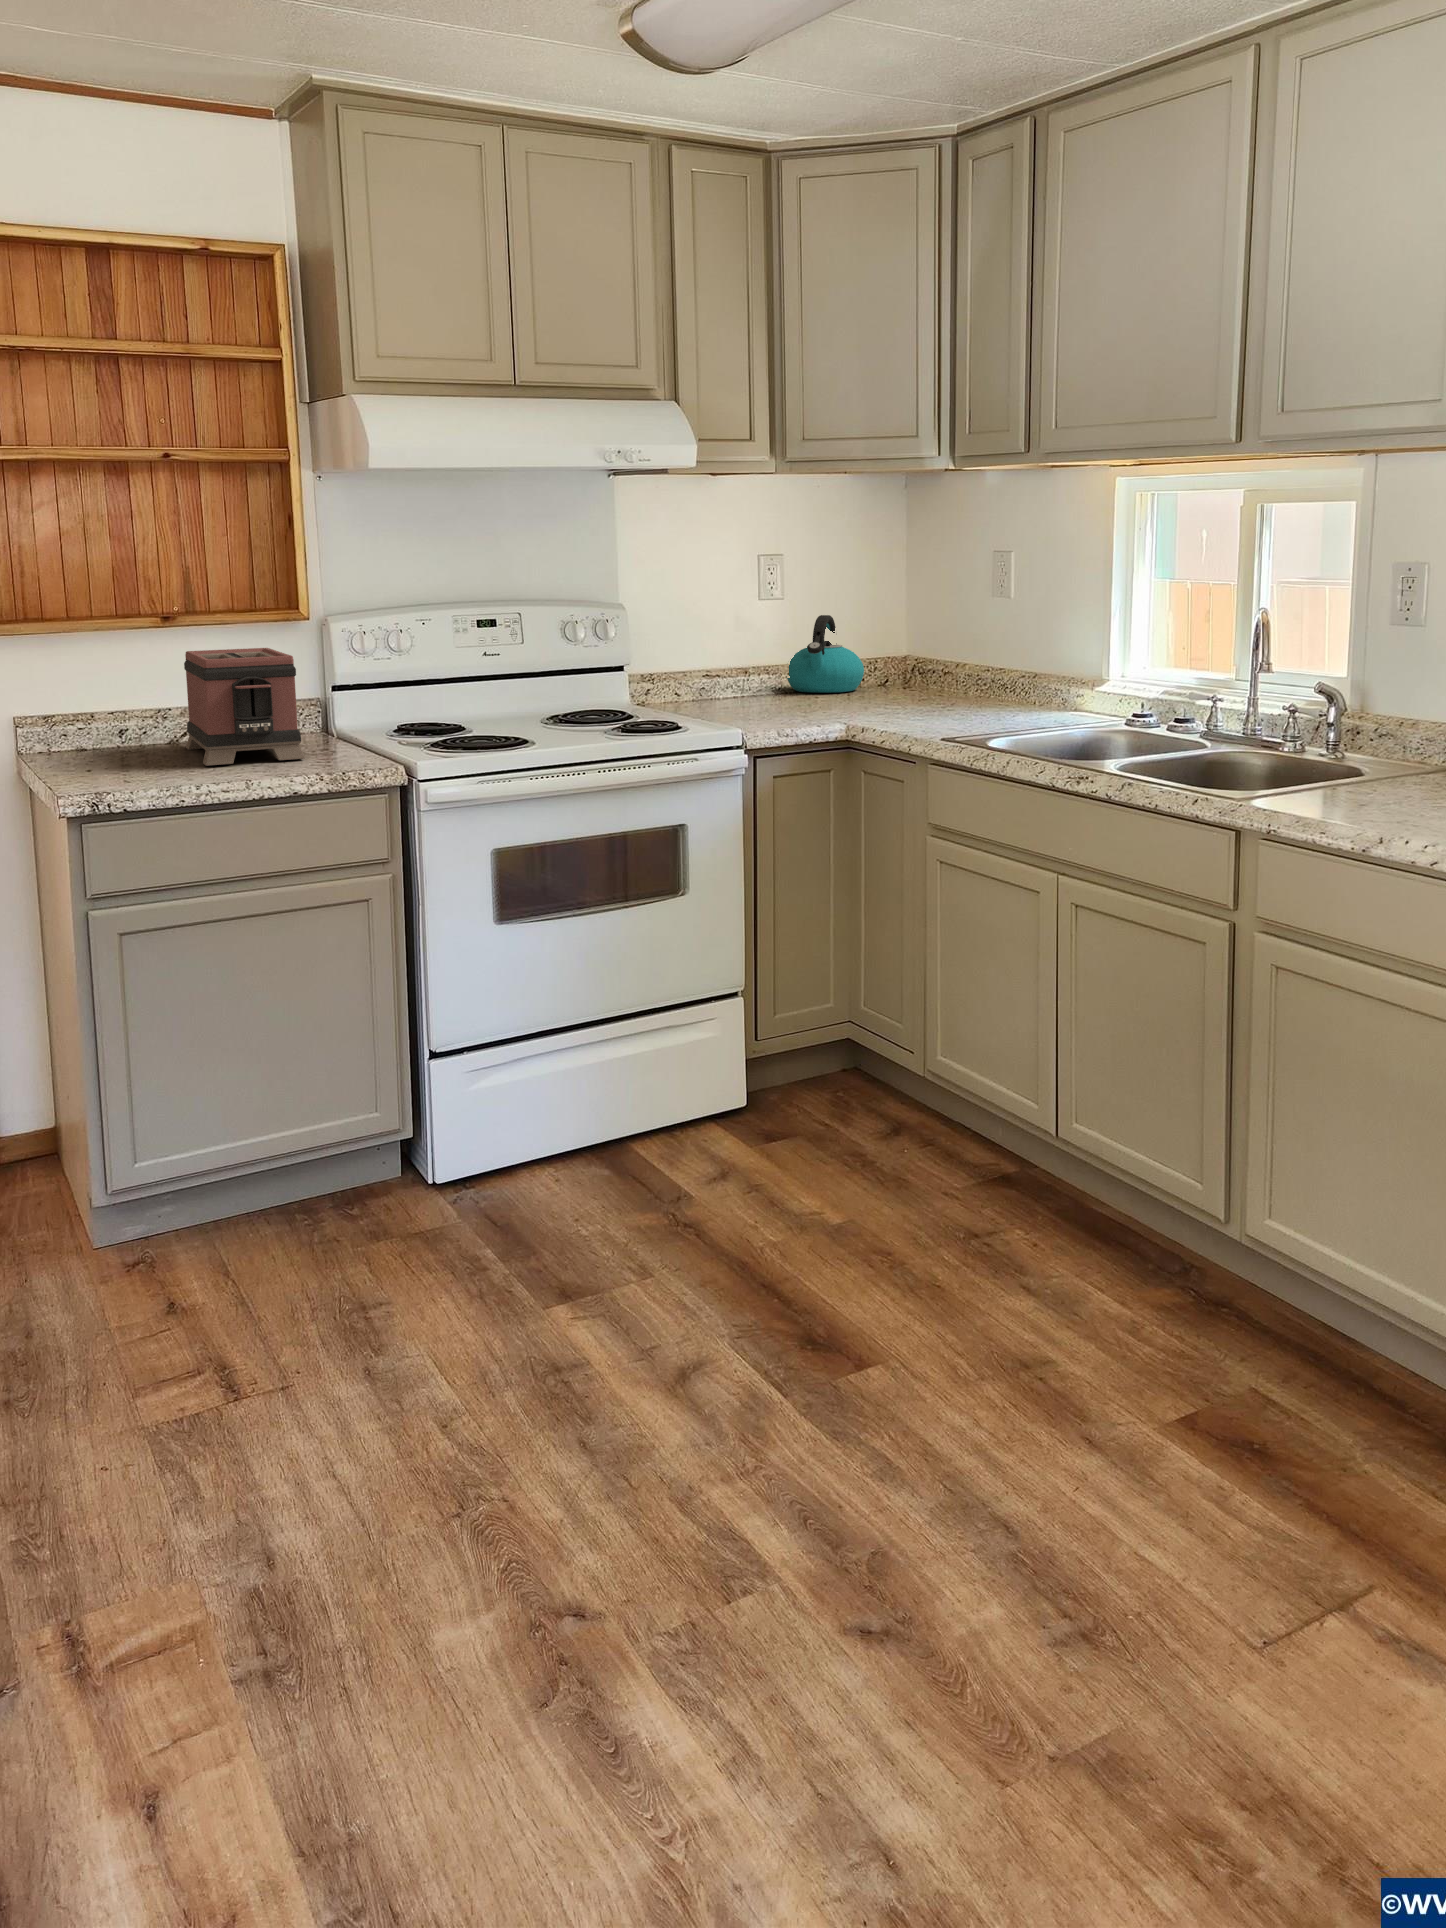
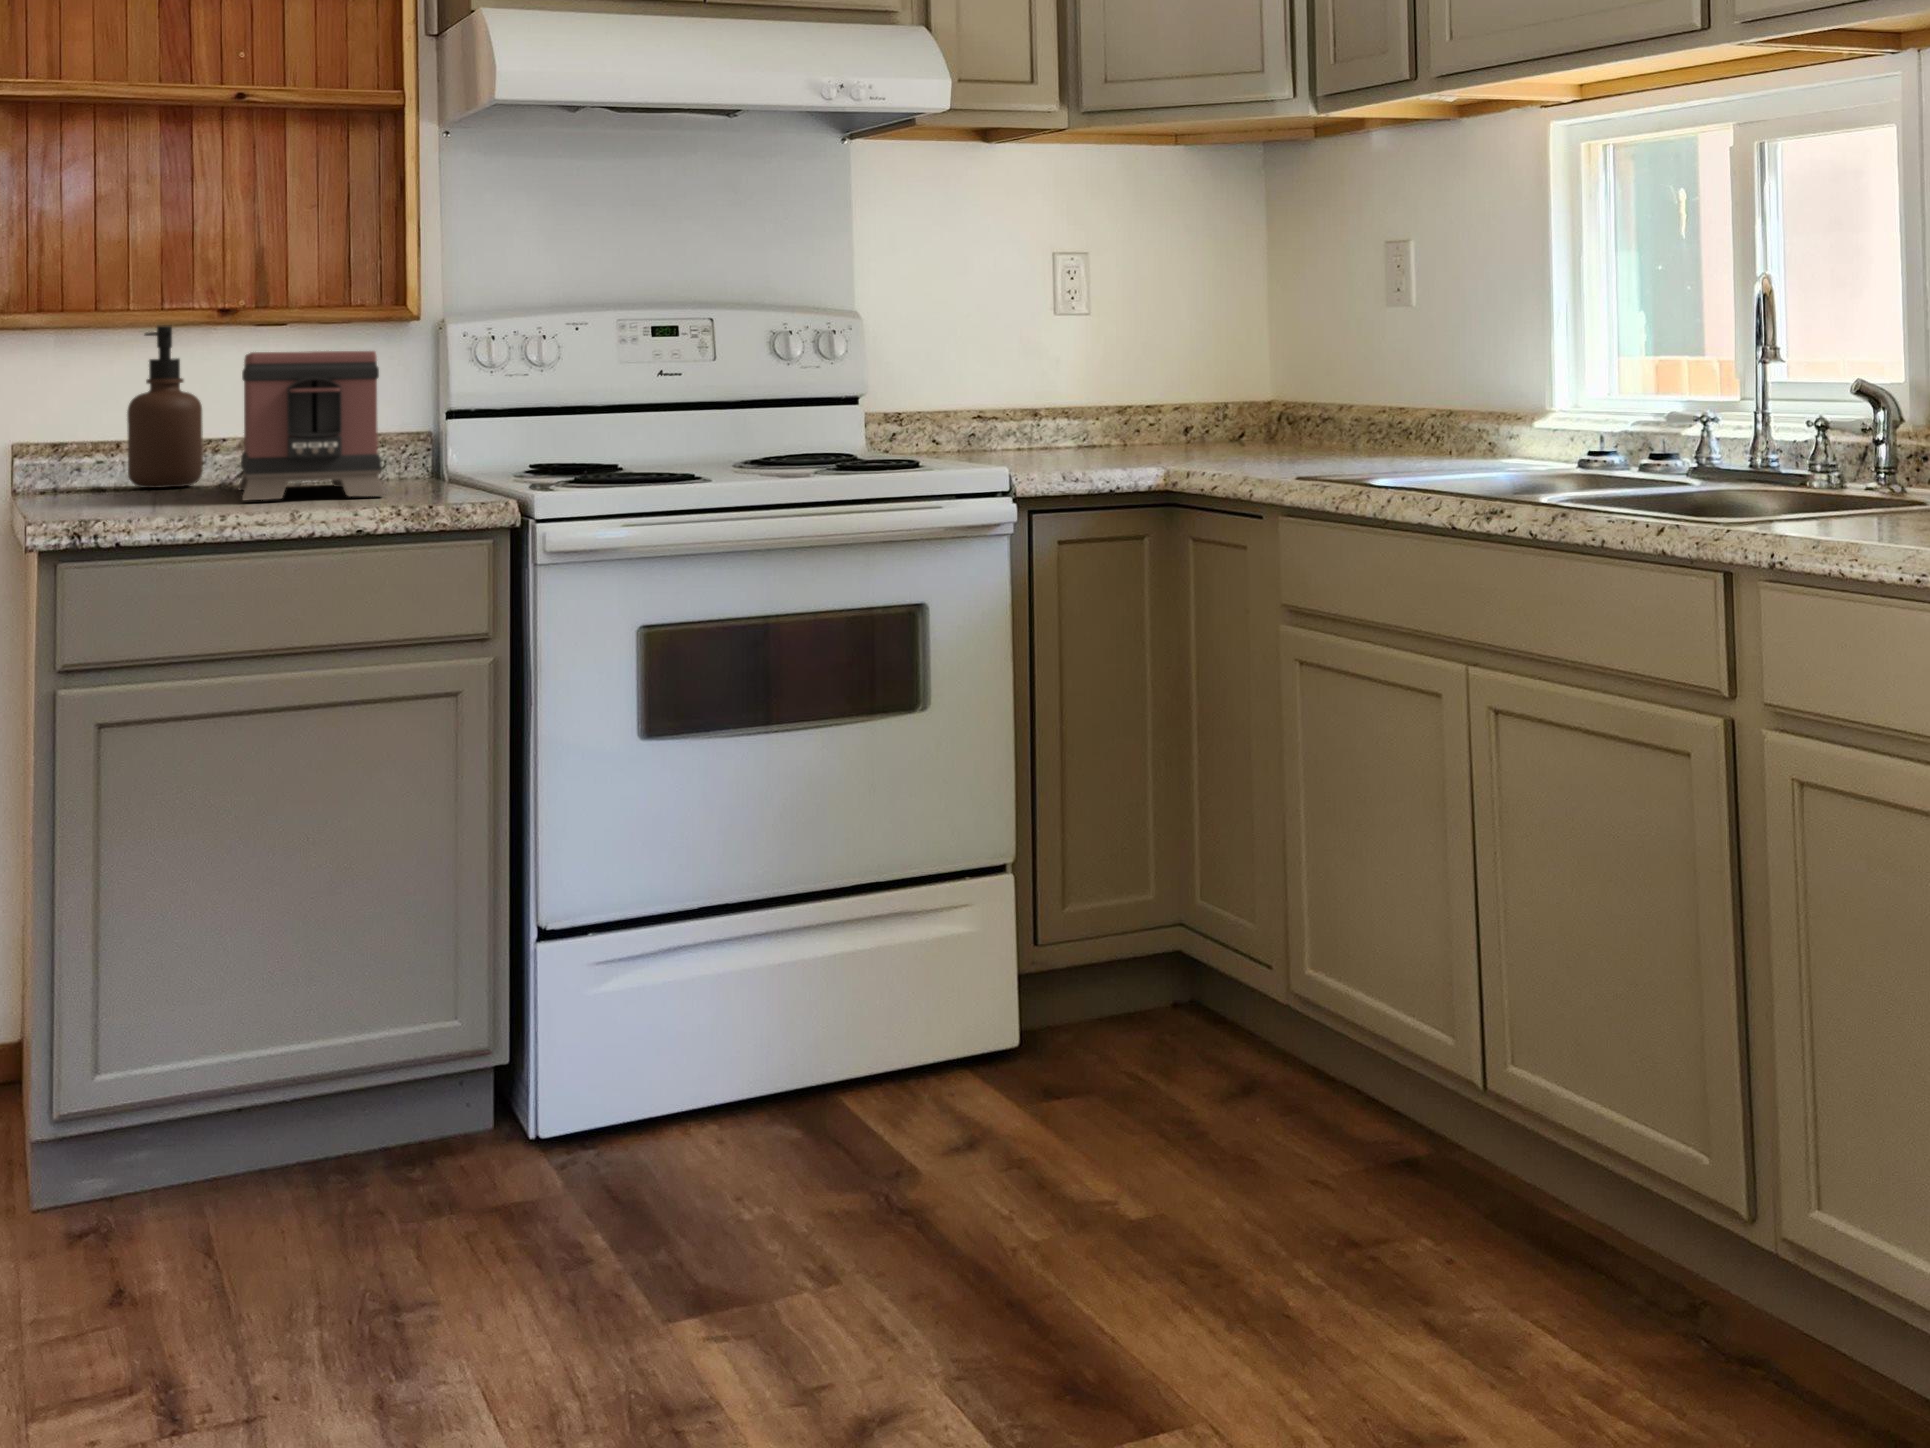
kettle: present [787,615,864,693] -> none [1103,340,1212,445]
soap dispenser: none [99,628,156,747] -> present [127,325,203,488]

